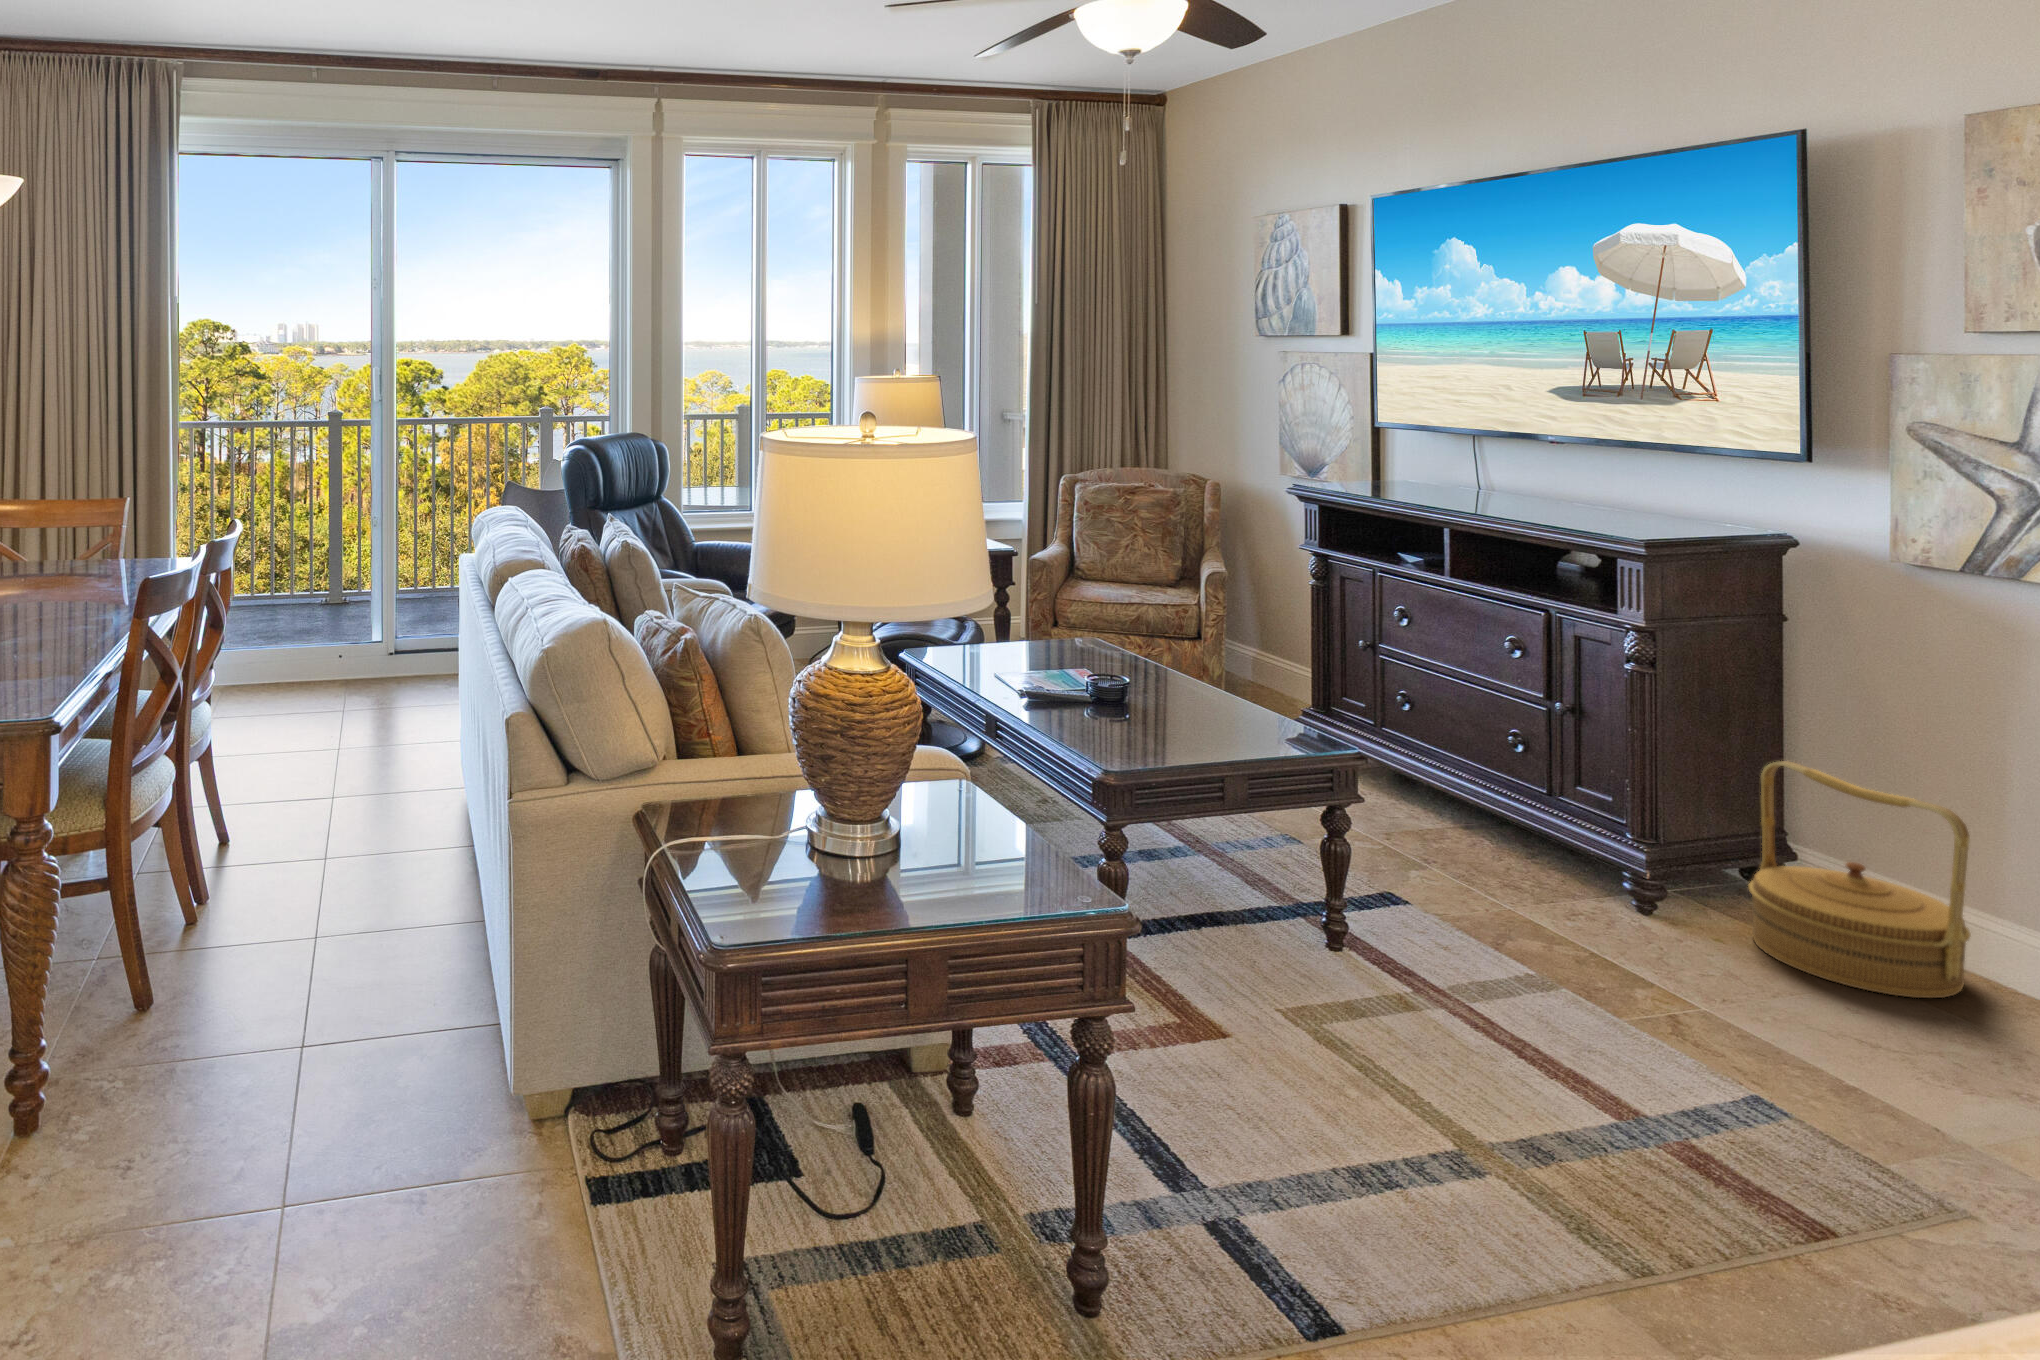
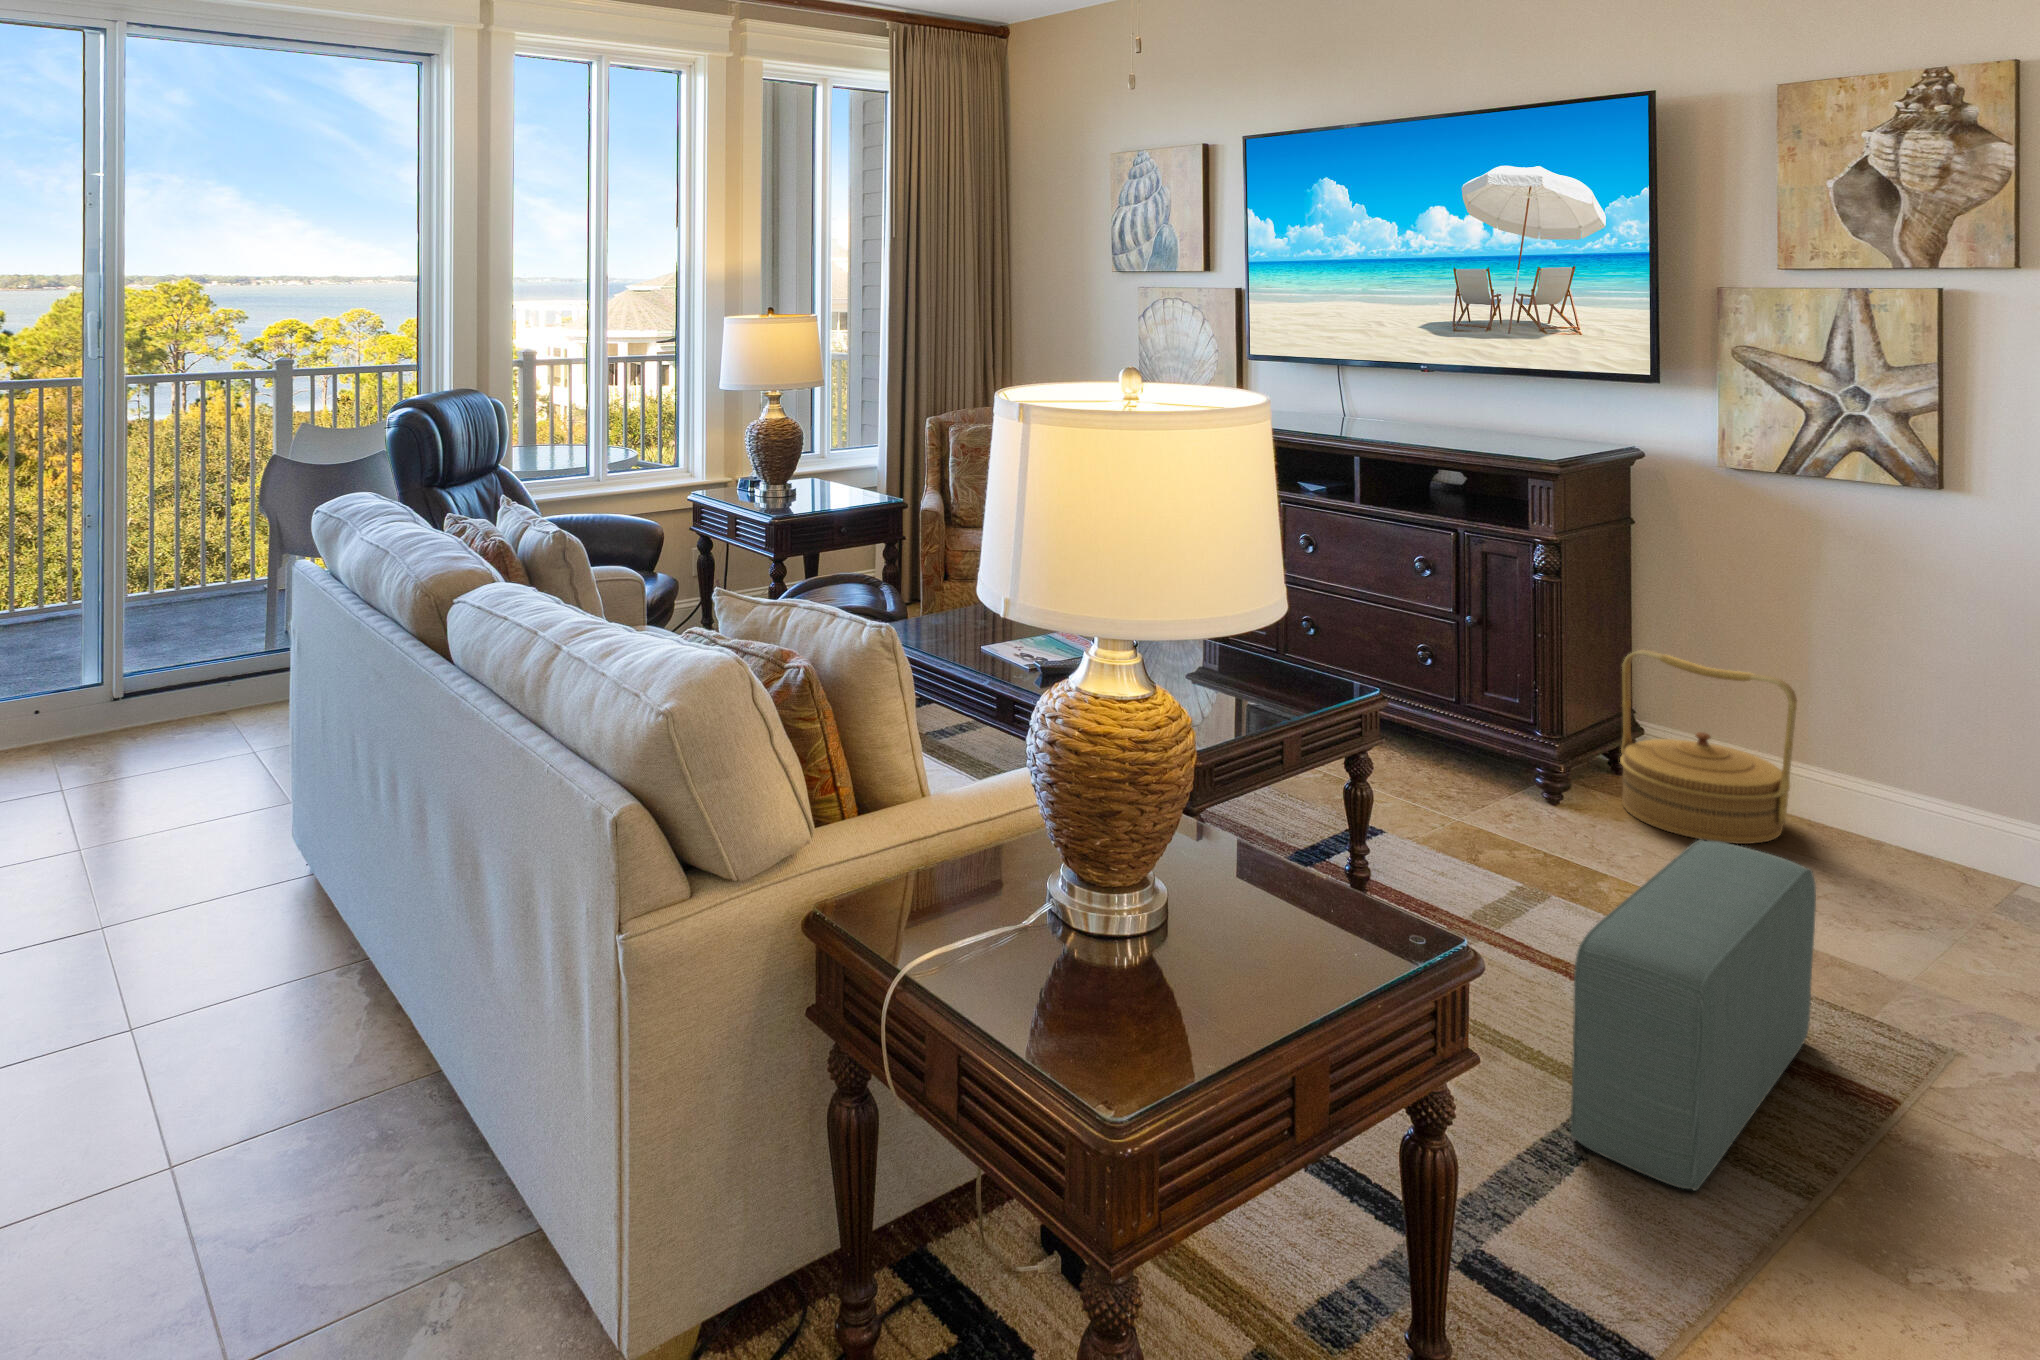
pouf: none [1419,939,1803,1261] -> present [1571,840,1816,1191]

